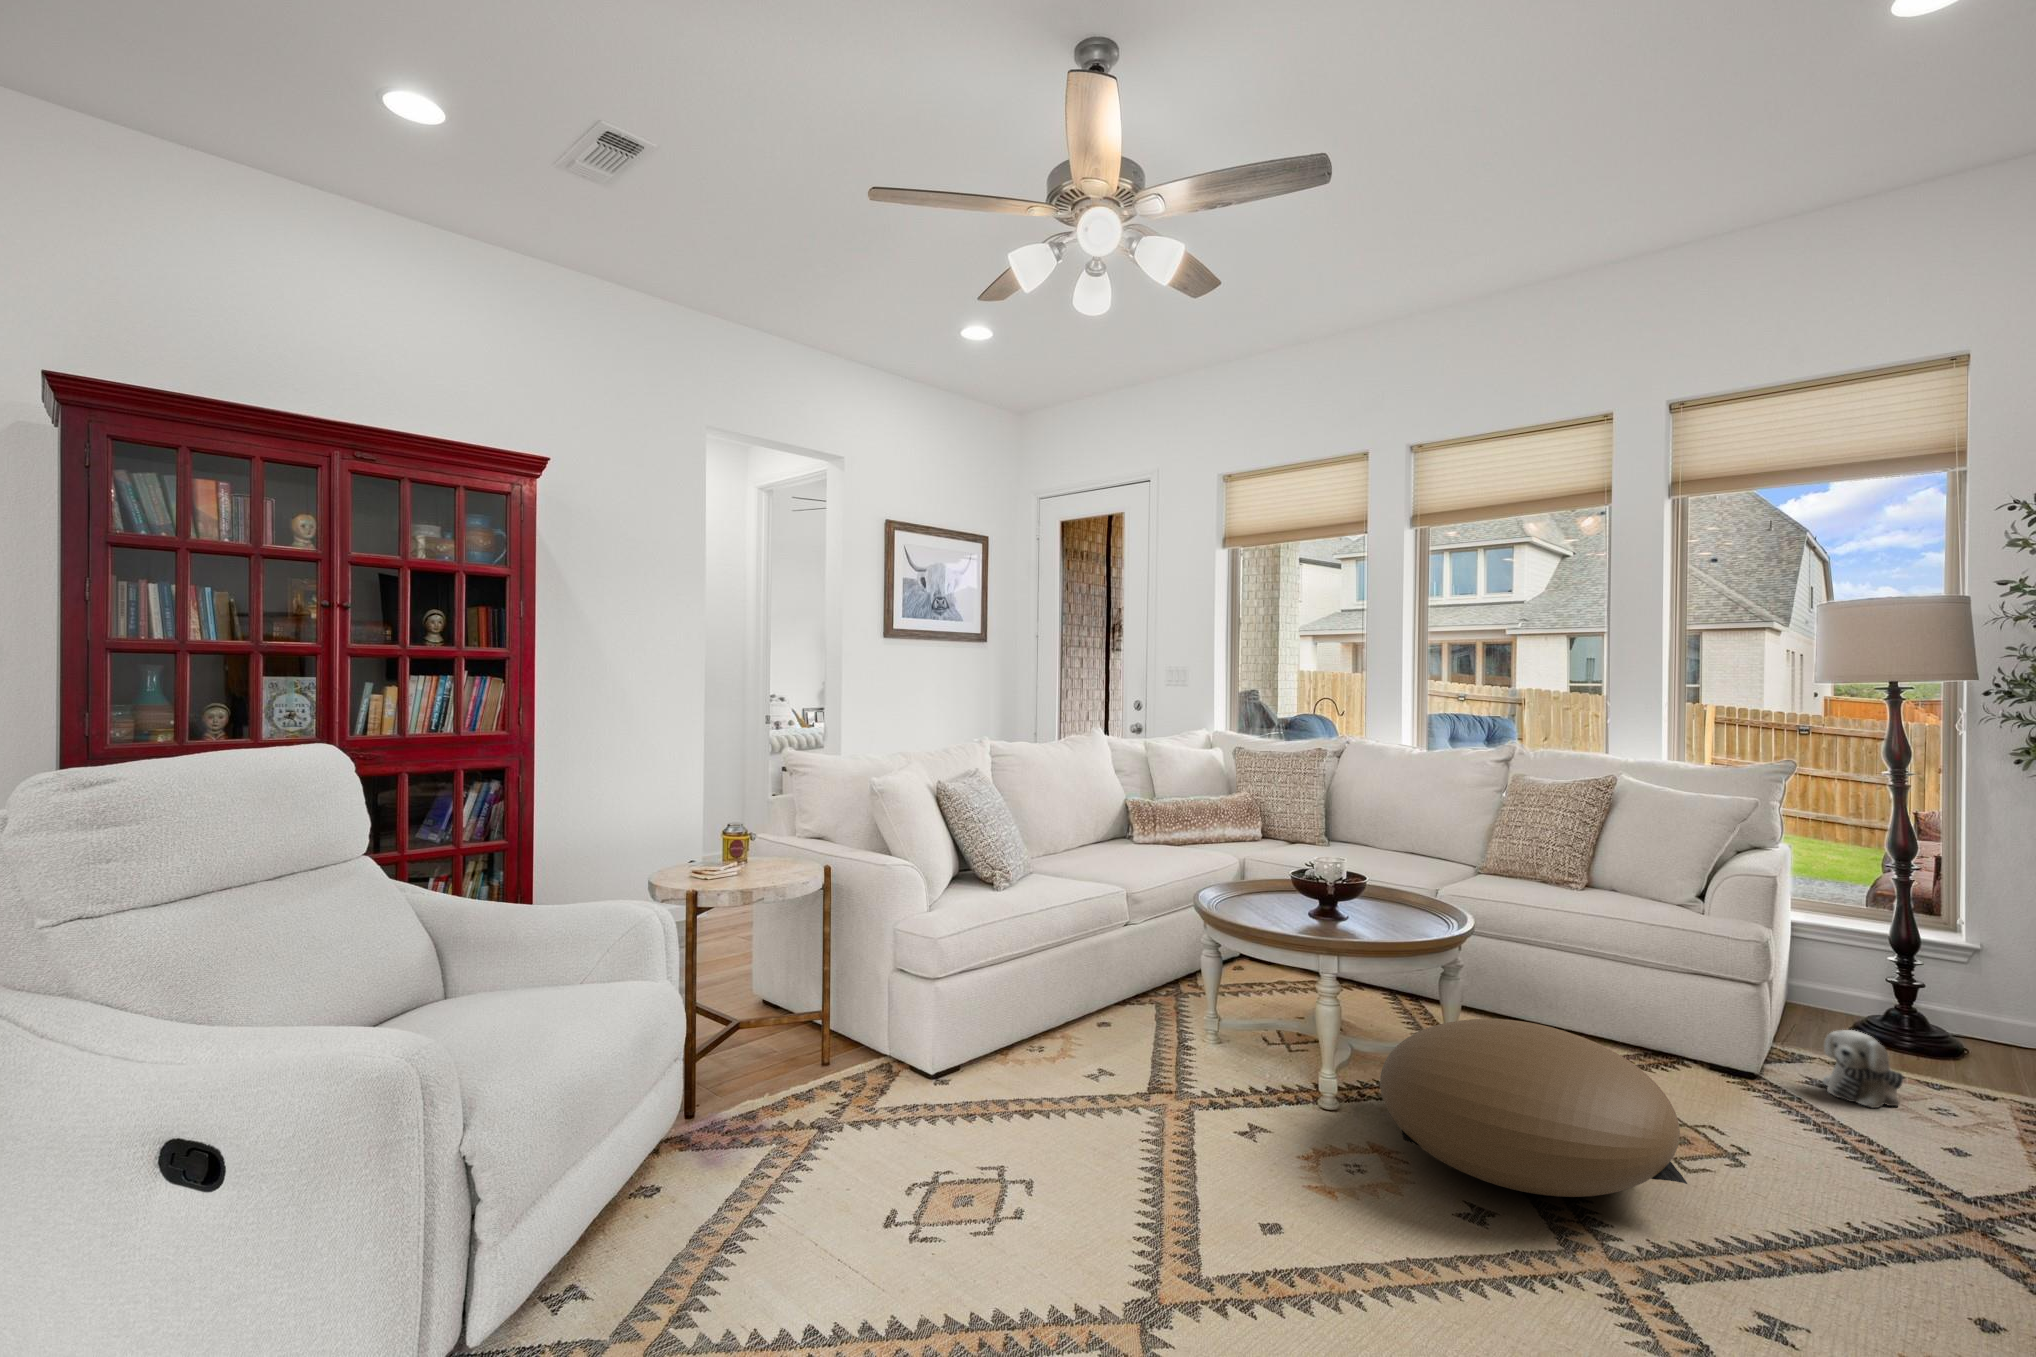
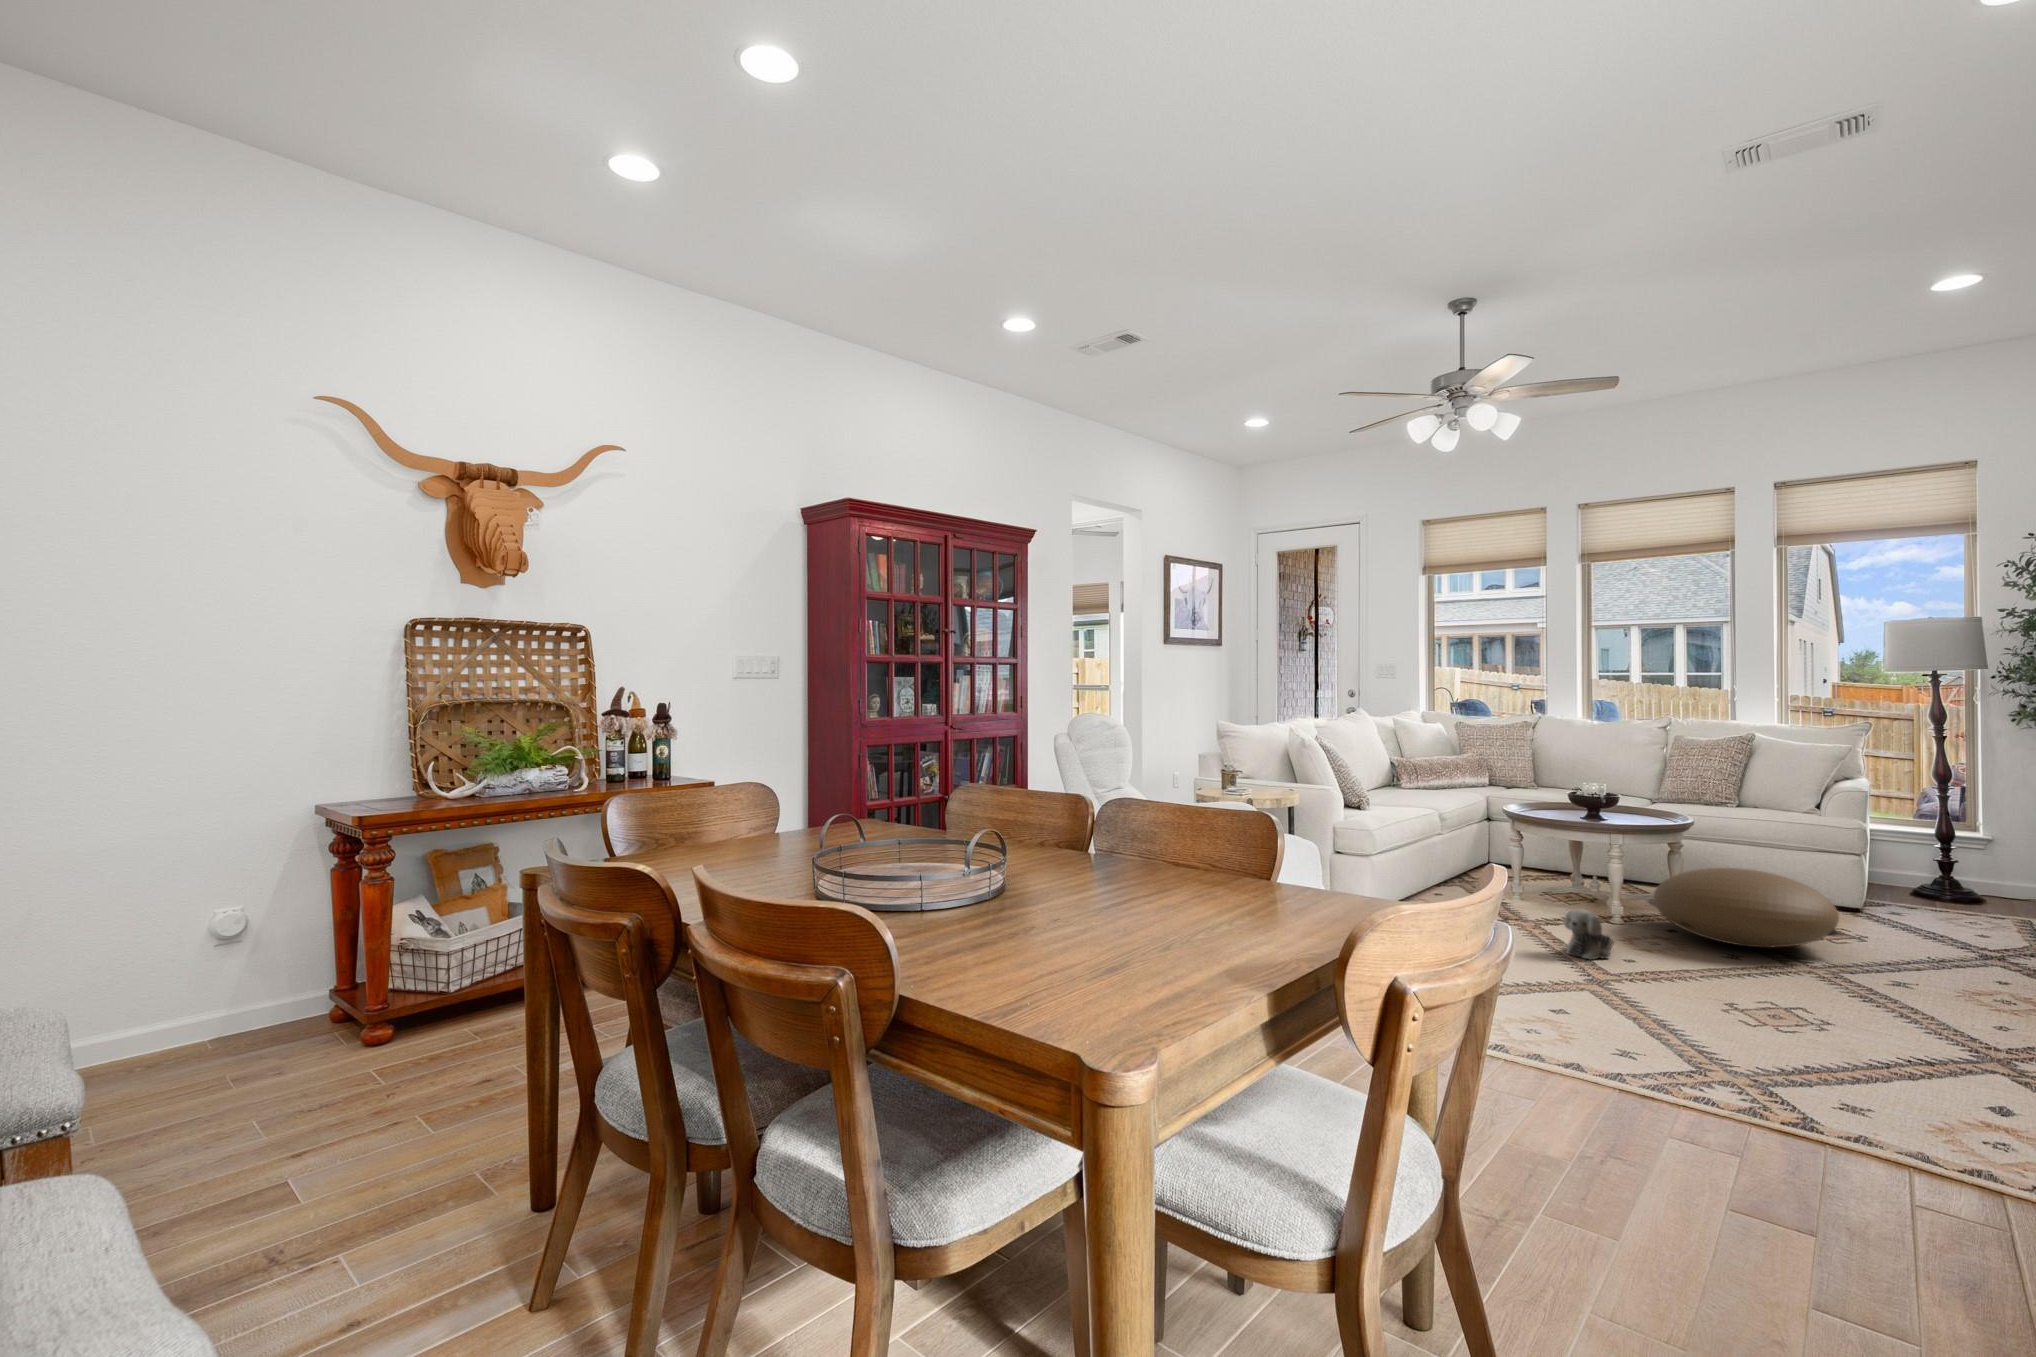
plush toy: present [1823,1030,1903,1108] -> present [1564,909,1614,960]

